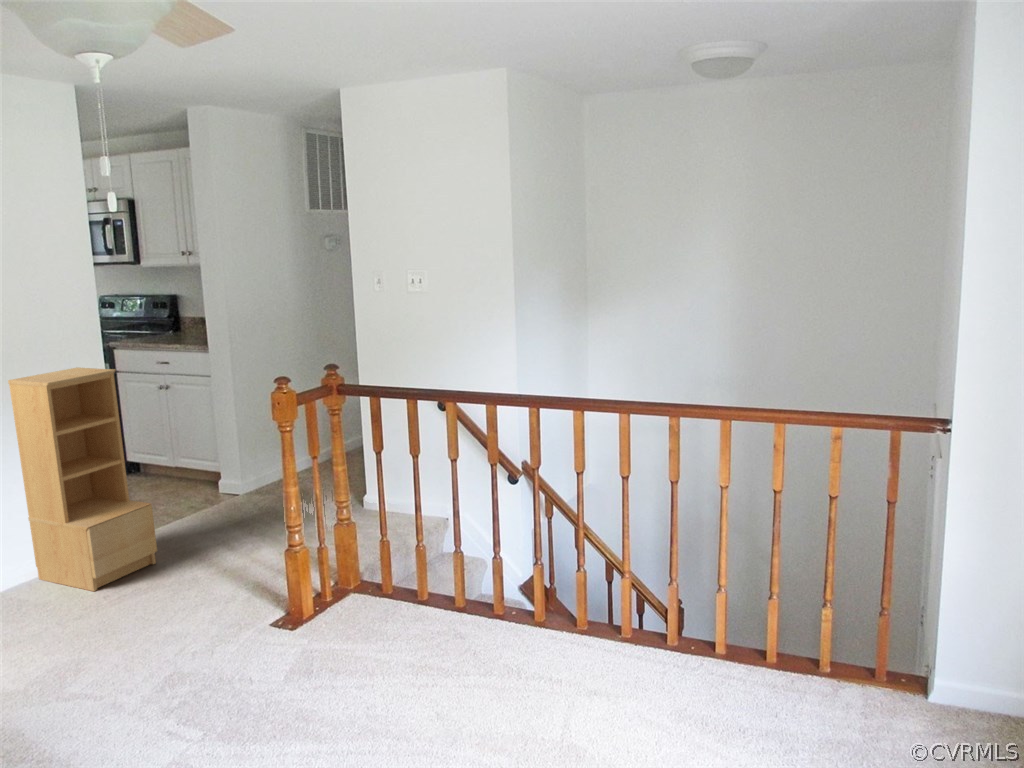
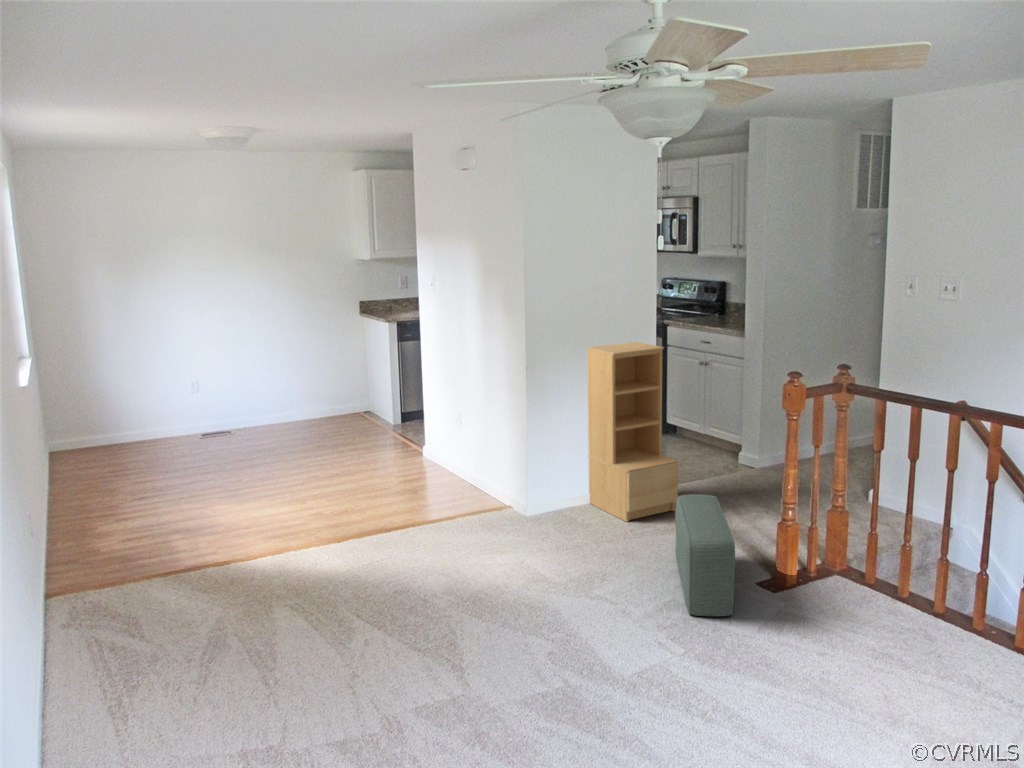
pouf: none [159,536,250,688] -> present [675,494,735,616]

